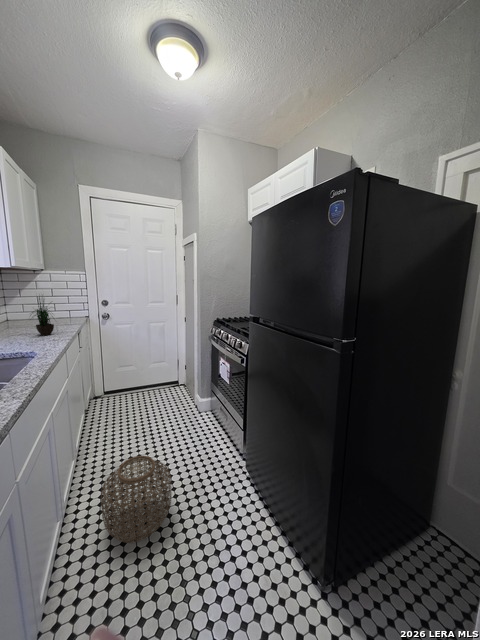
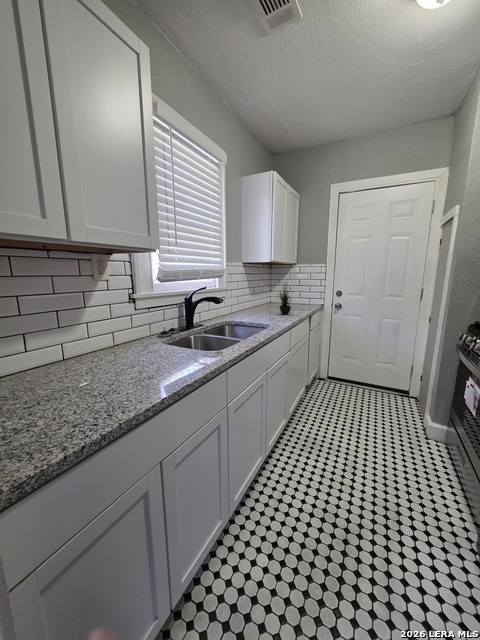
woven basket: present [101,456,172,543] -> none [287,440,356,525]

